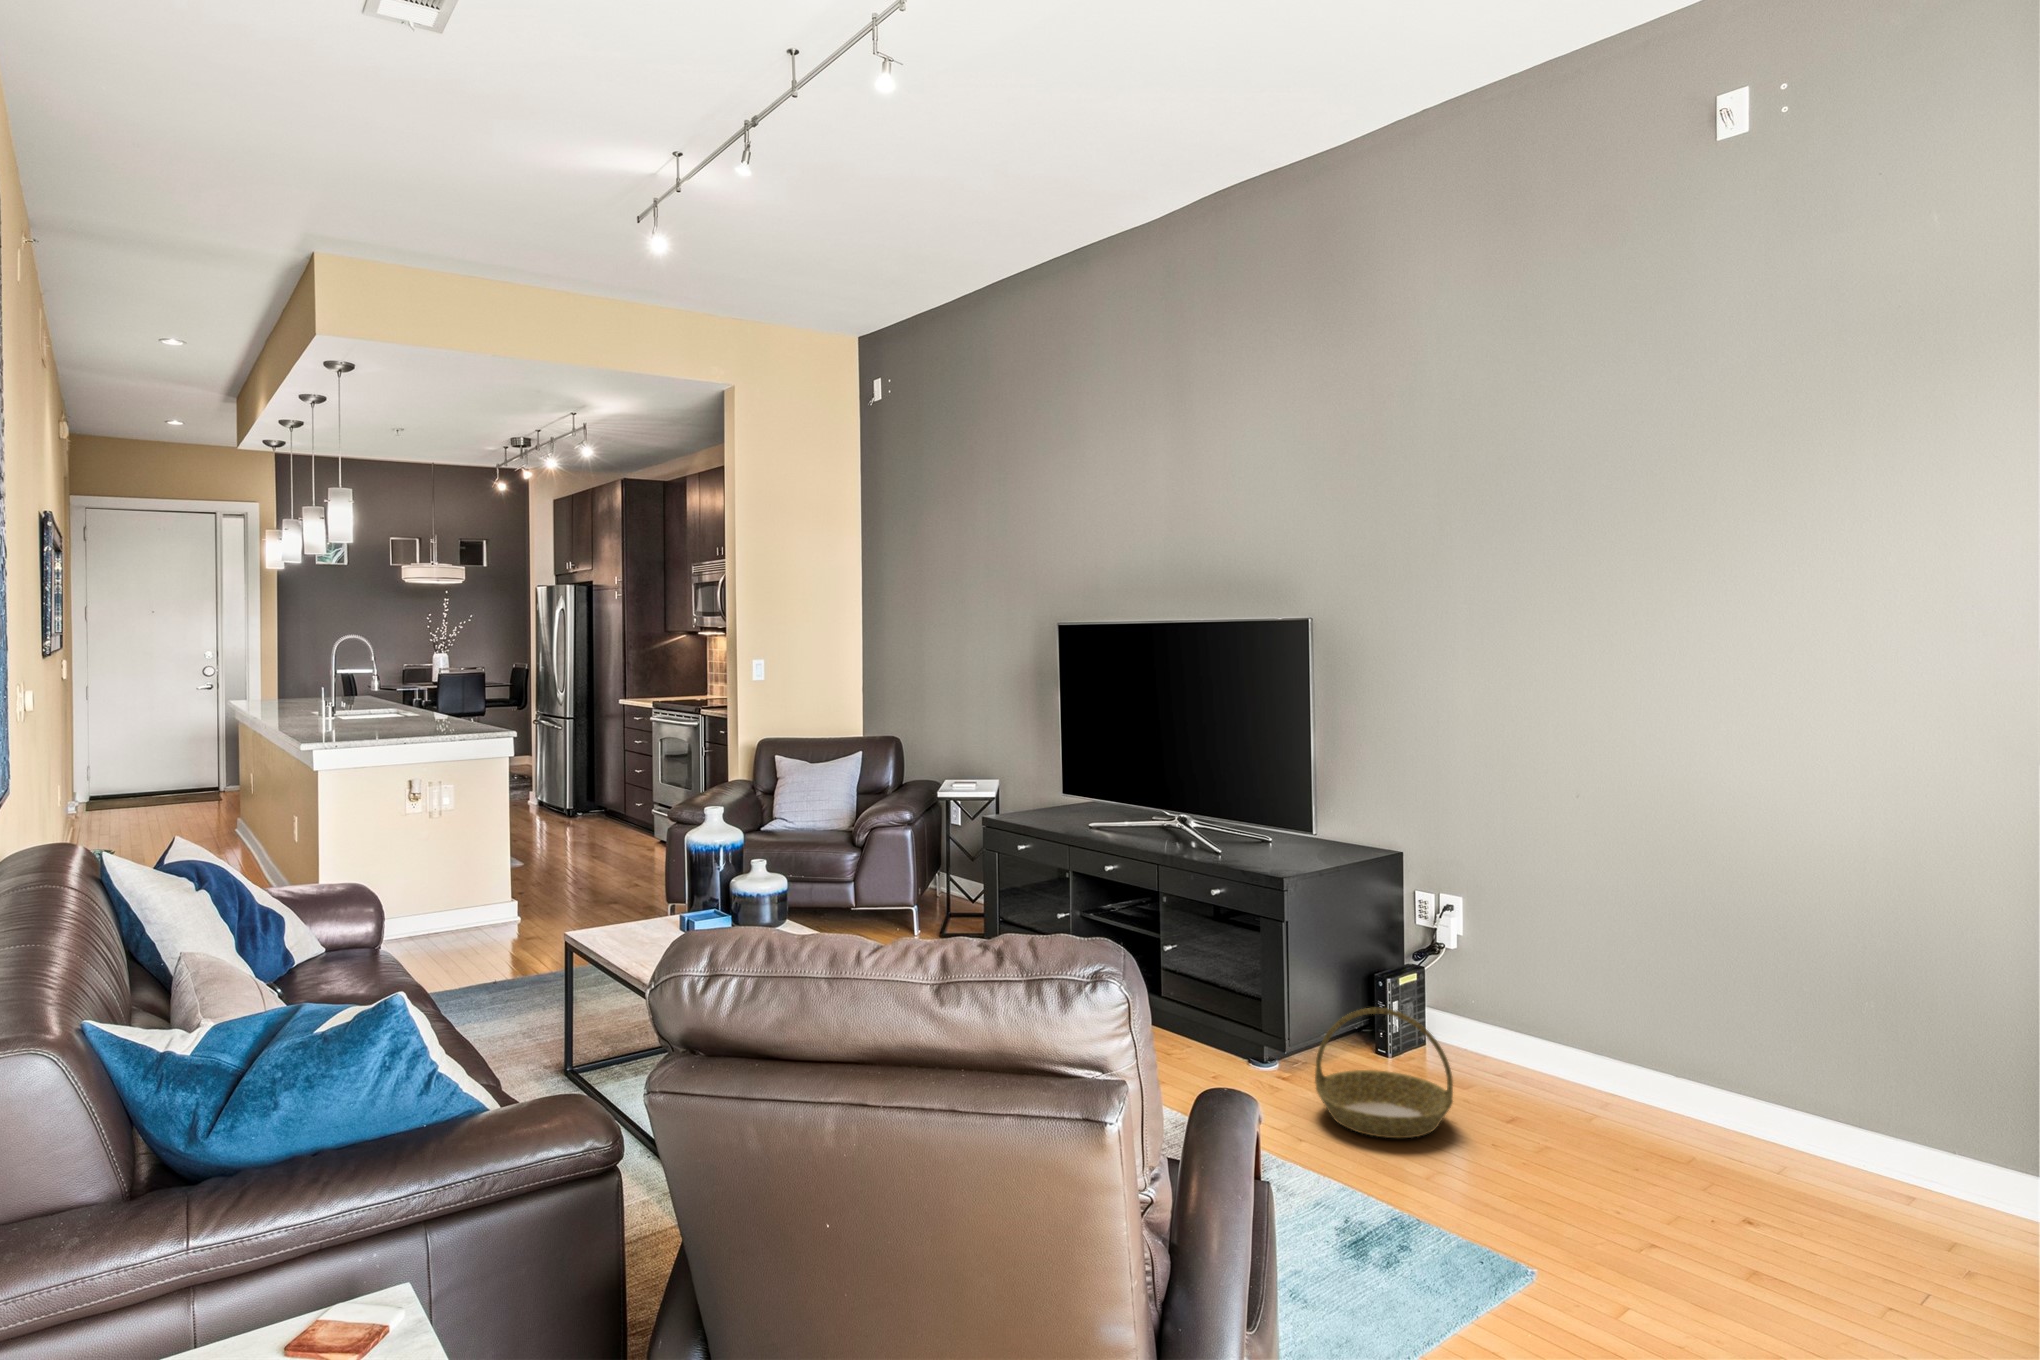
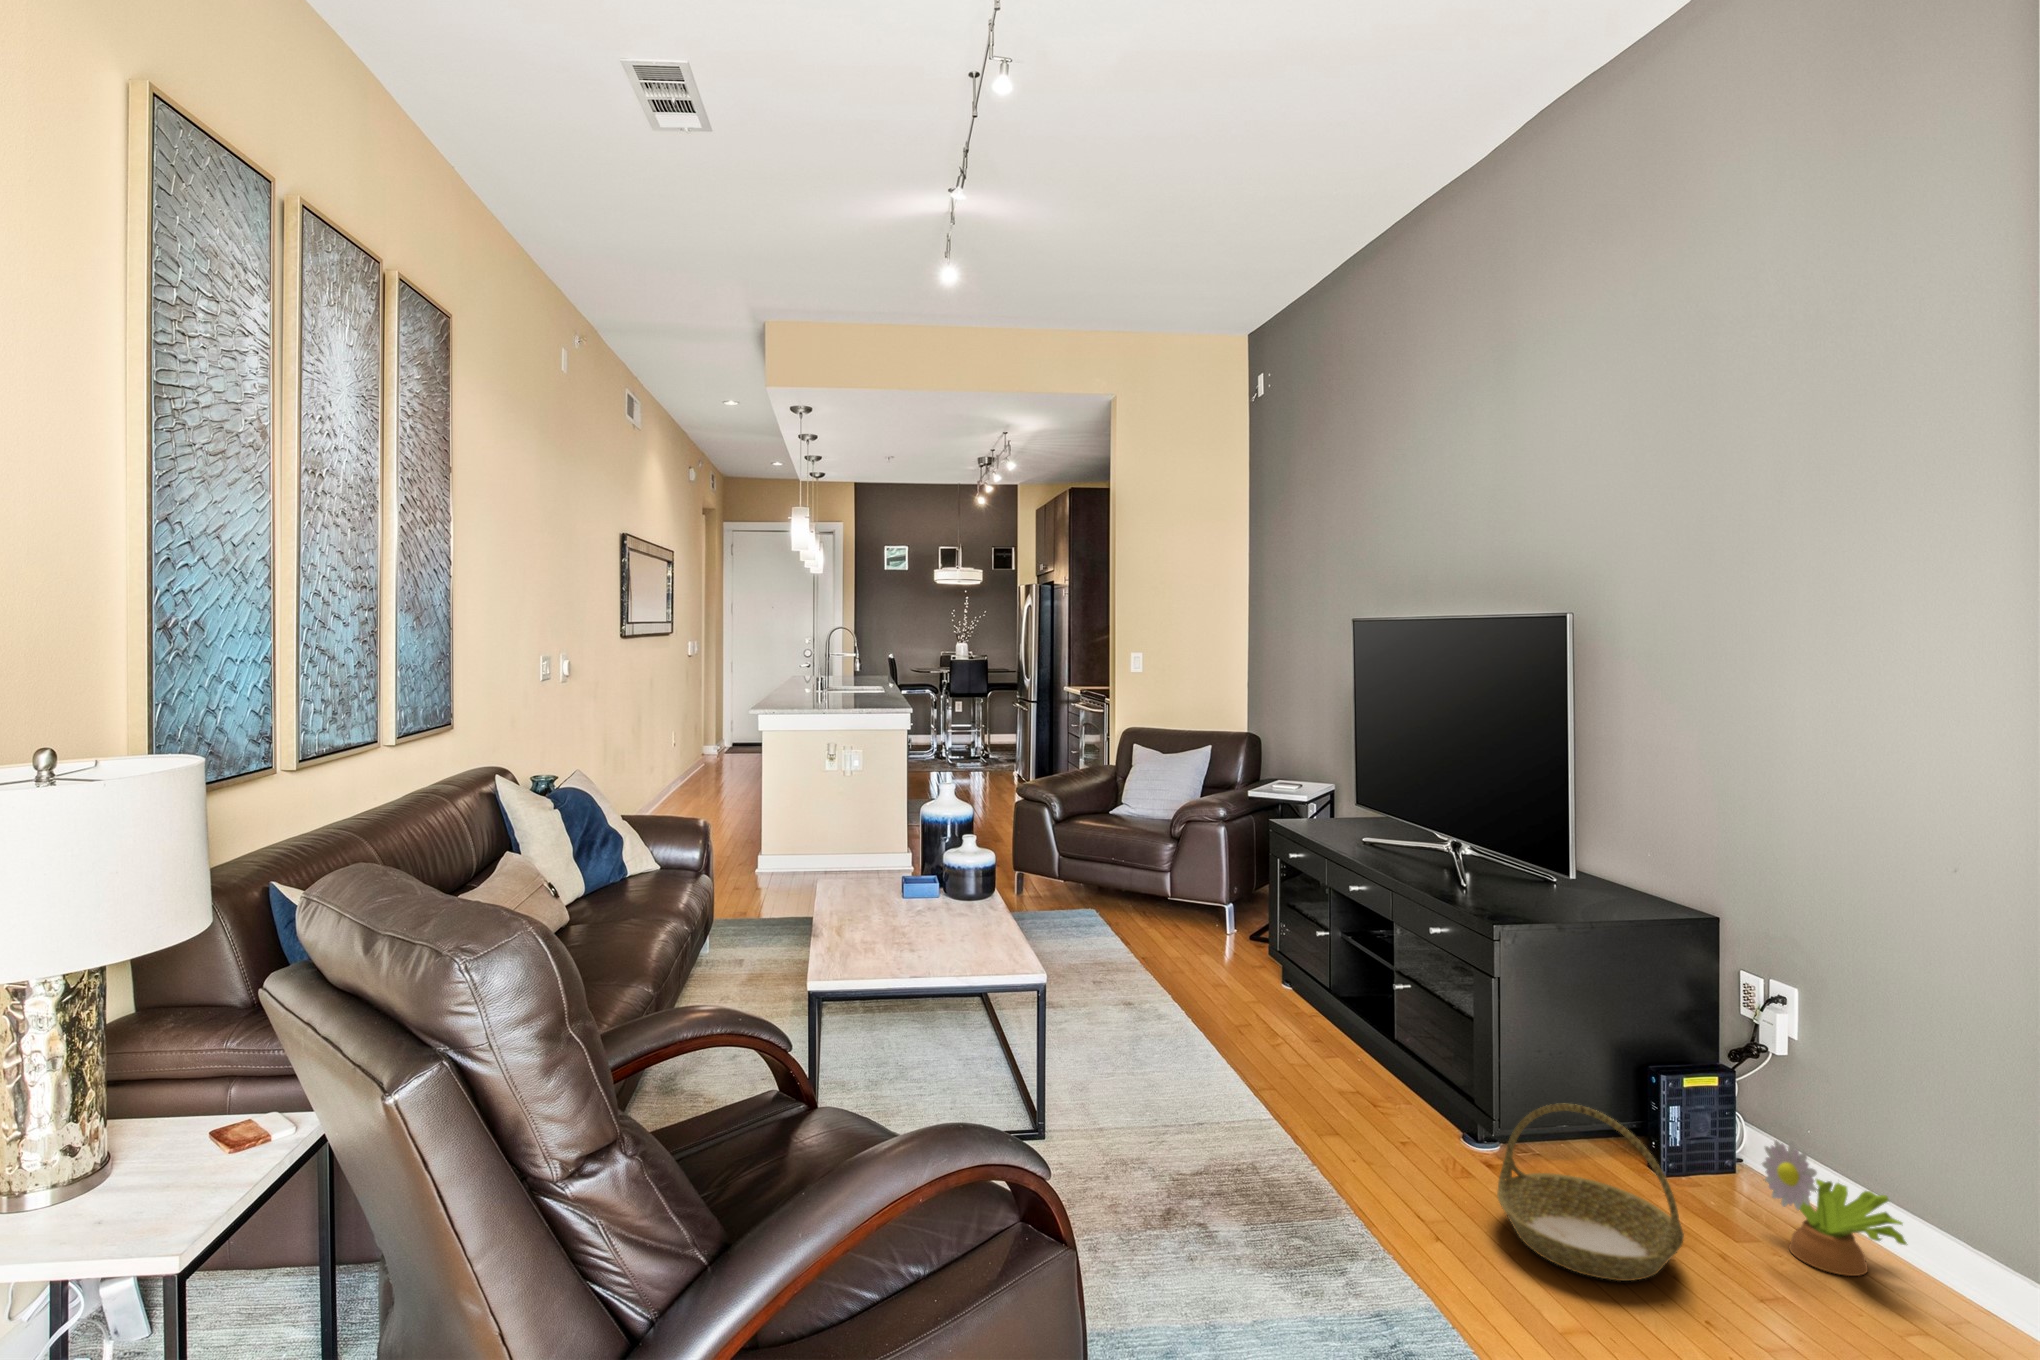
decorative plant: none [1467,1005,1570,1097] -> present [1762,1140,1907,1276]

